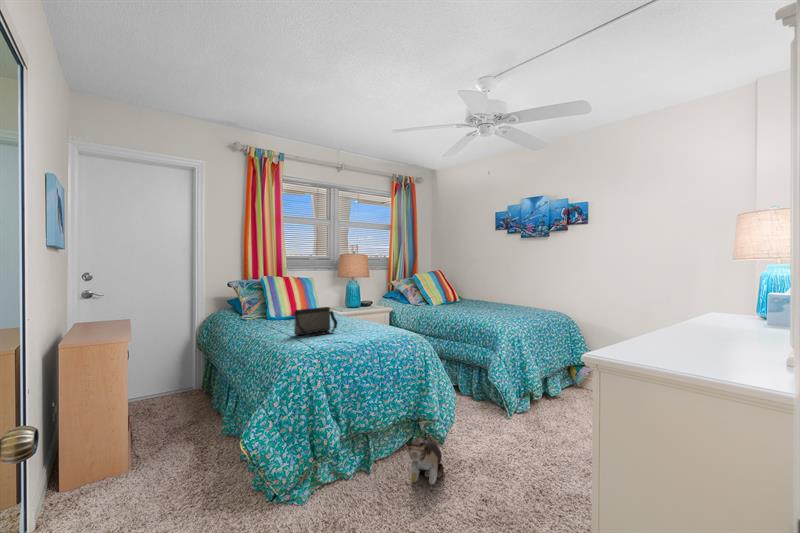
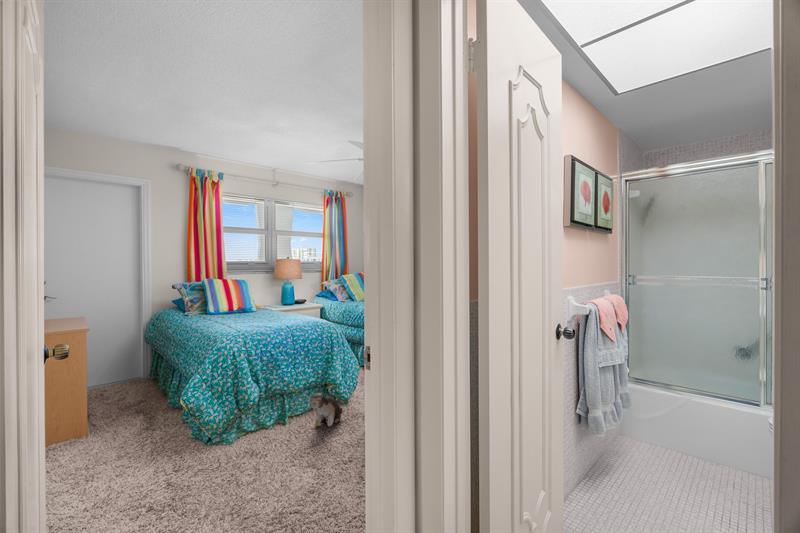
handbag: present [294,307,337,335] -> none [226,302,264,324]

